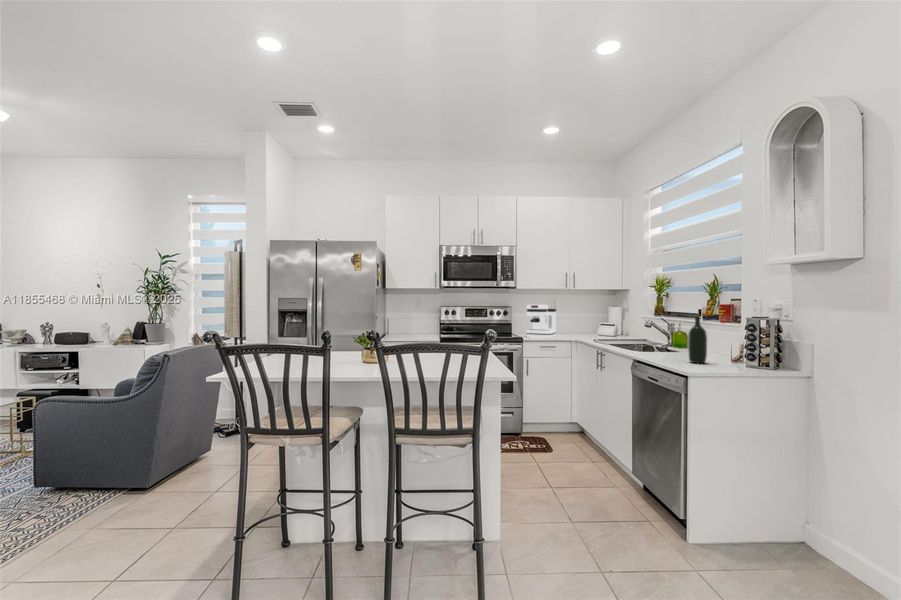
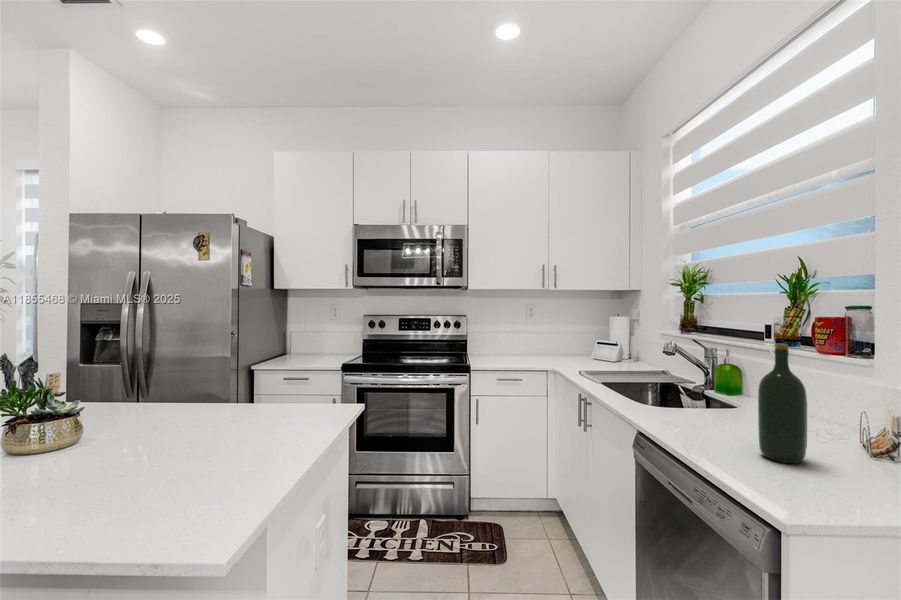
coffee maker: present [526,305,556,338] -> none [480,313,527,365]

